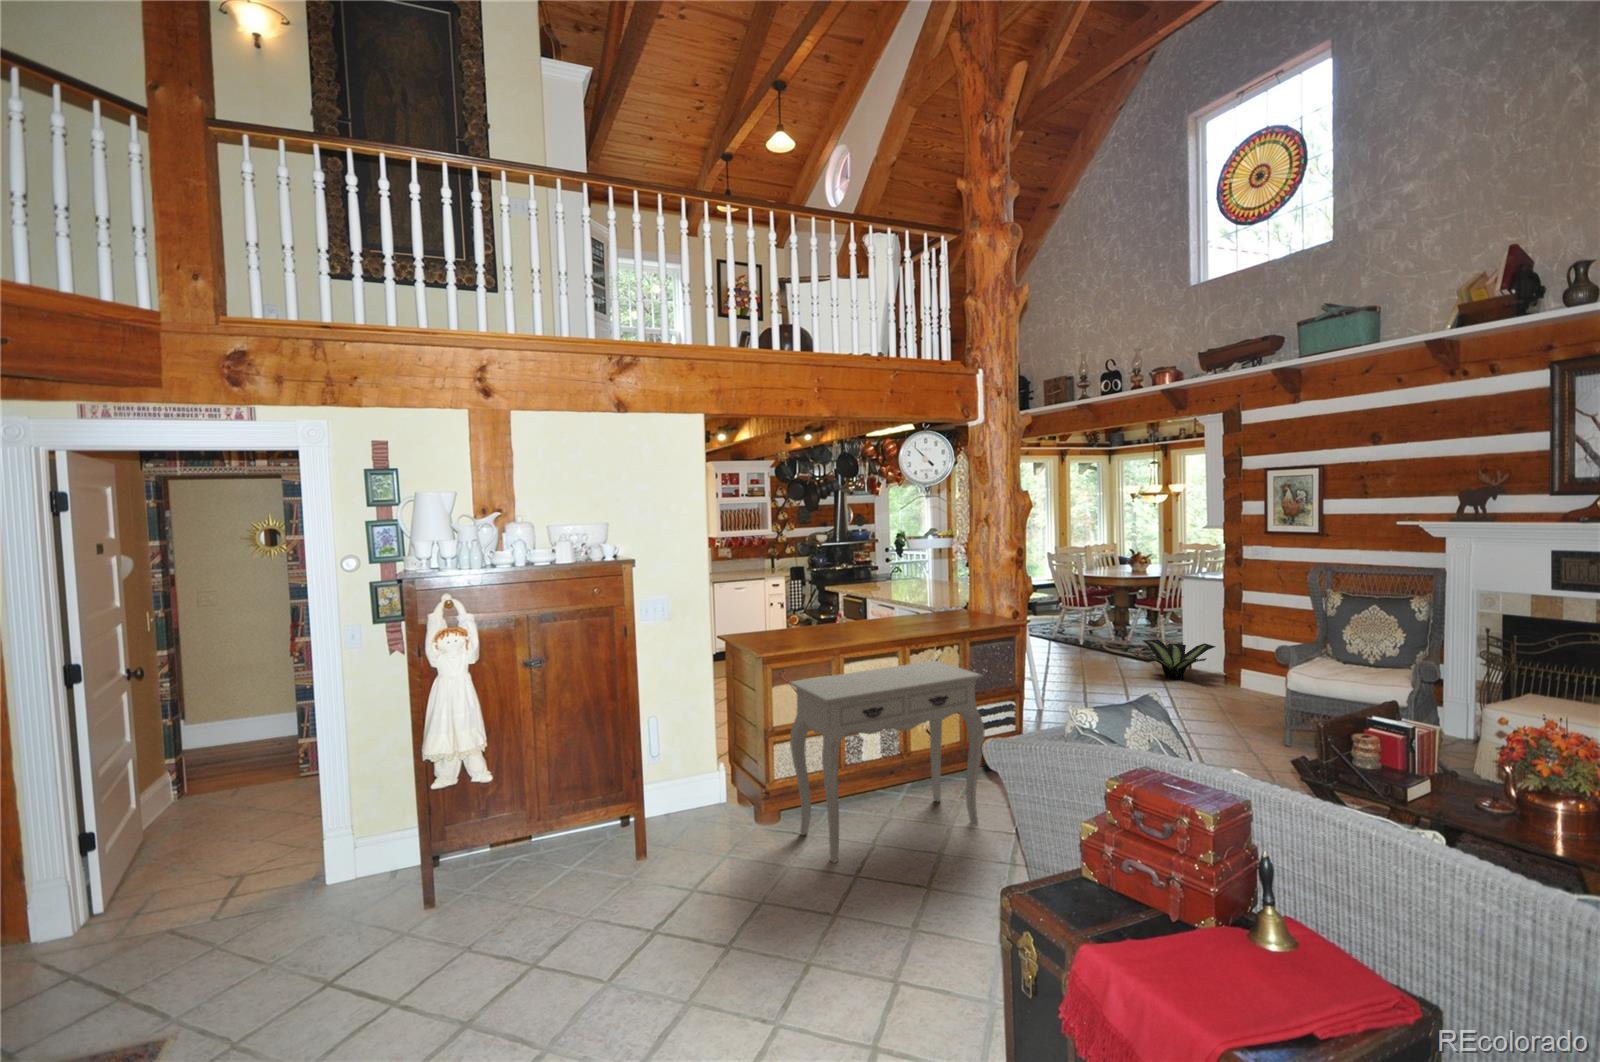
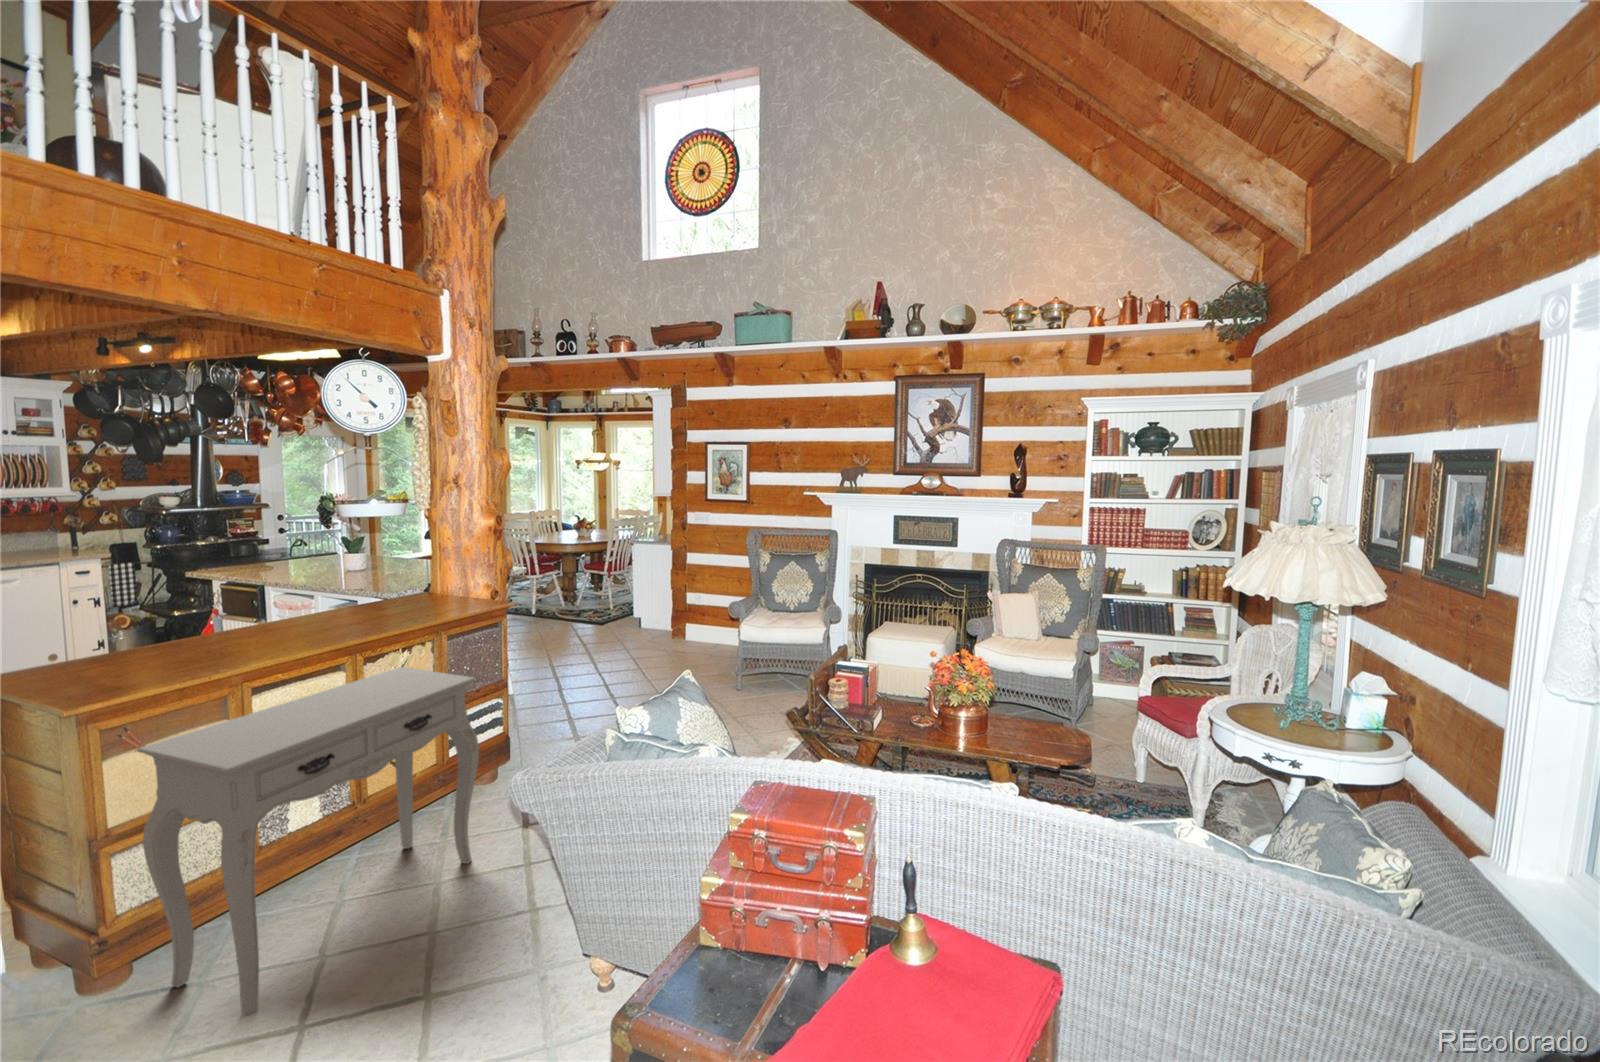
potted plant: present [1143,640,1216,680] -> none [602,601,667,638]

